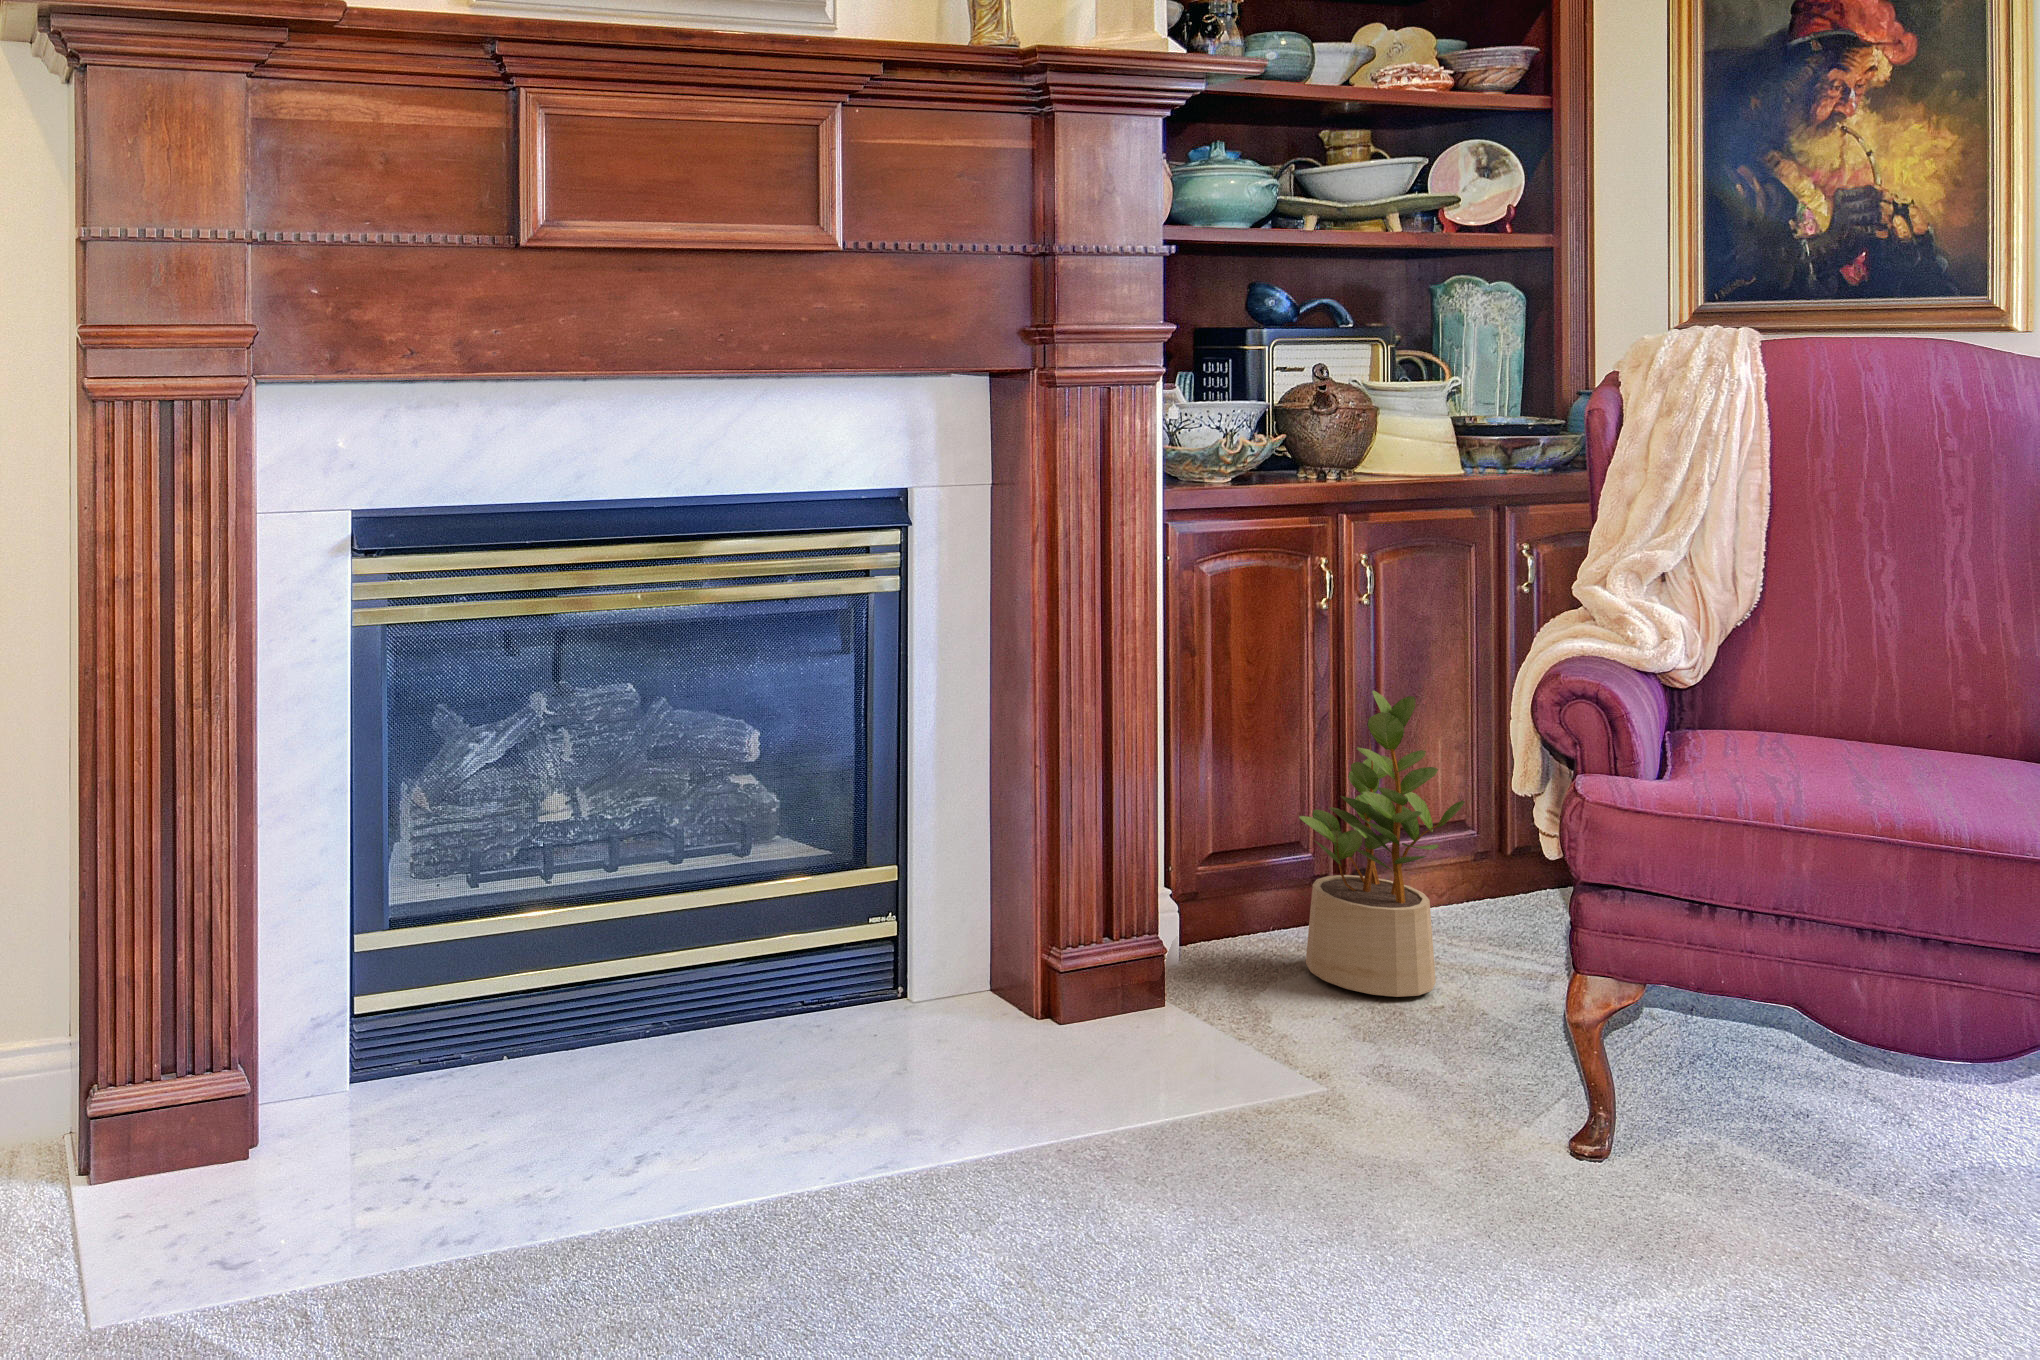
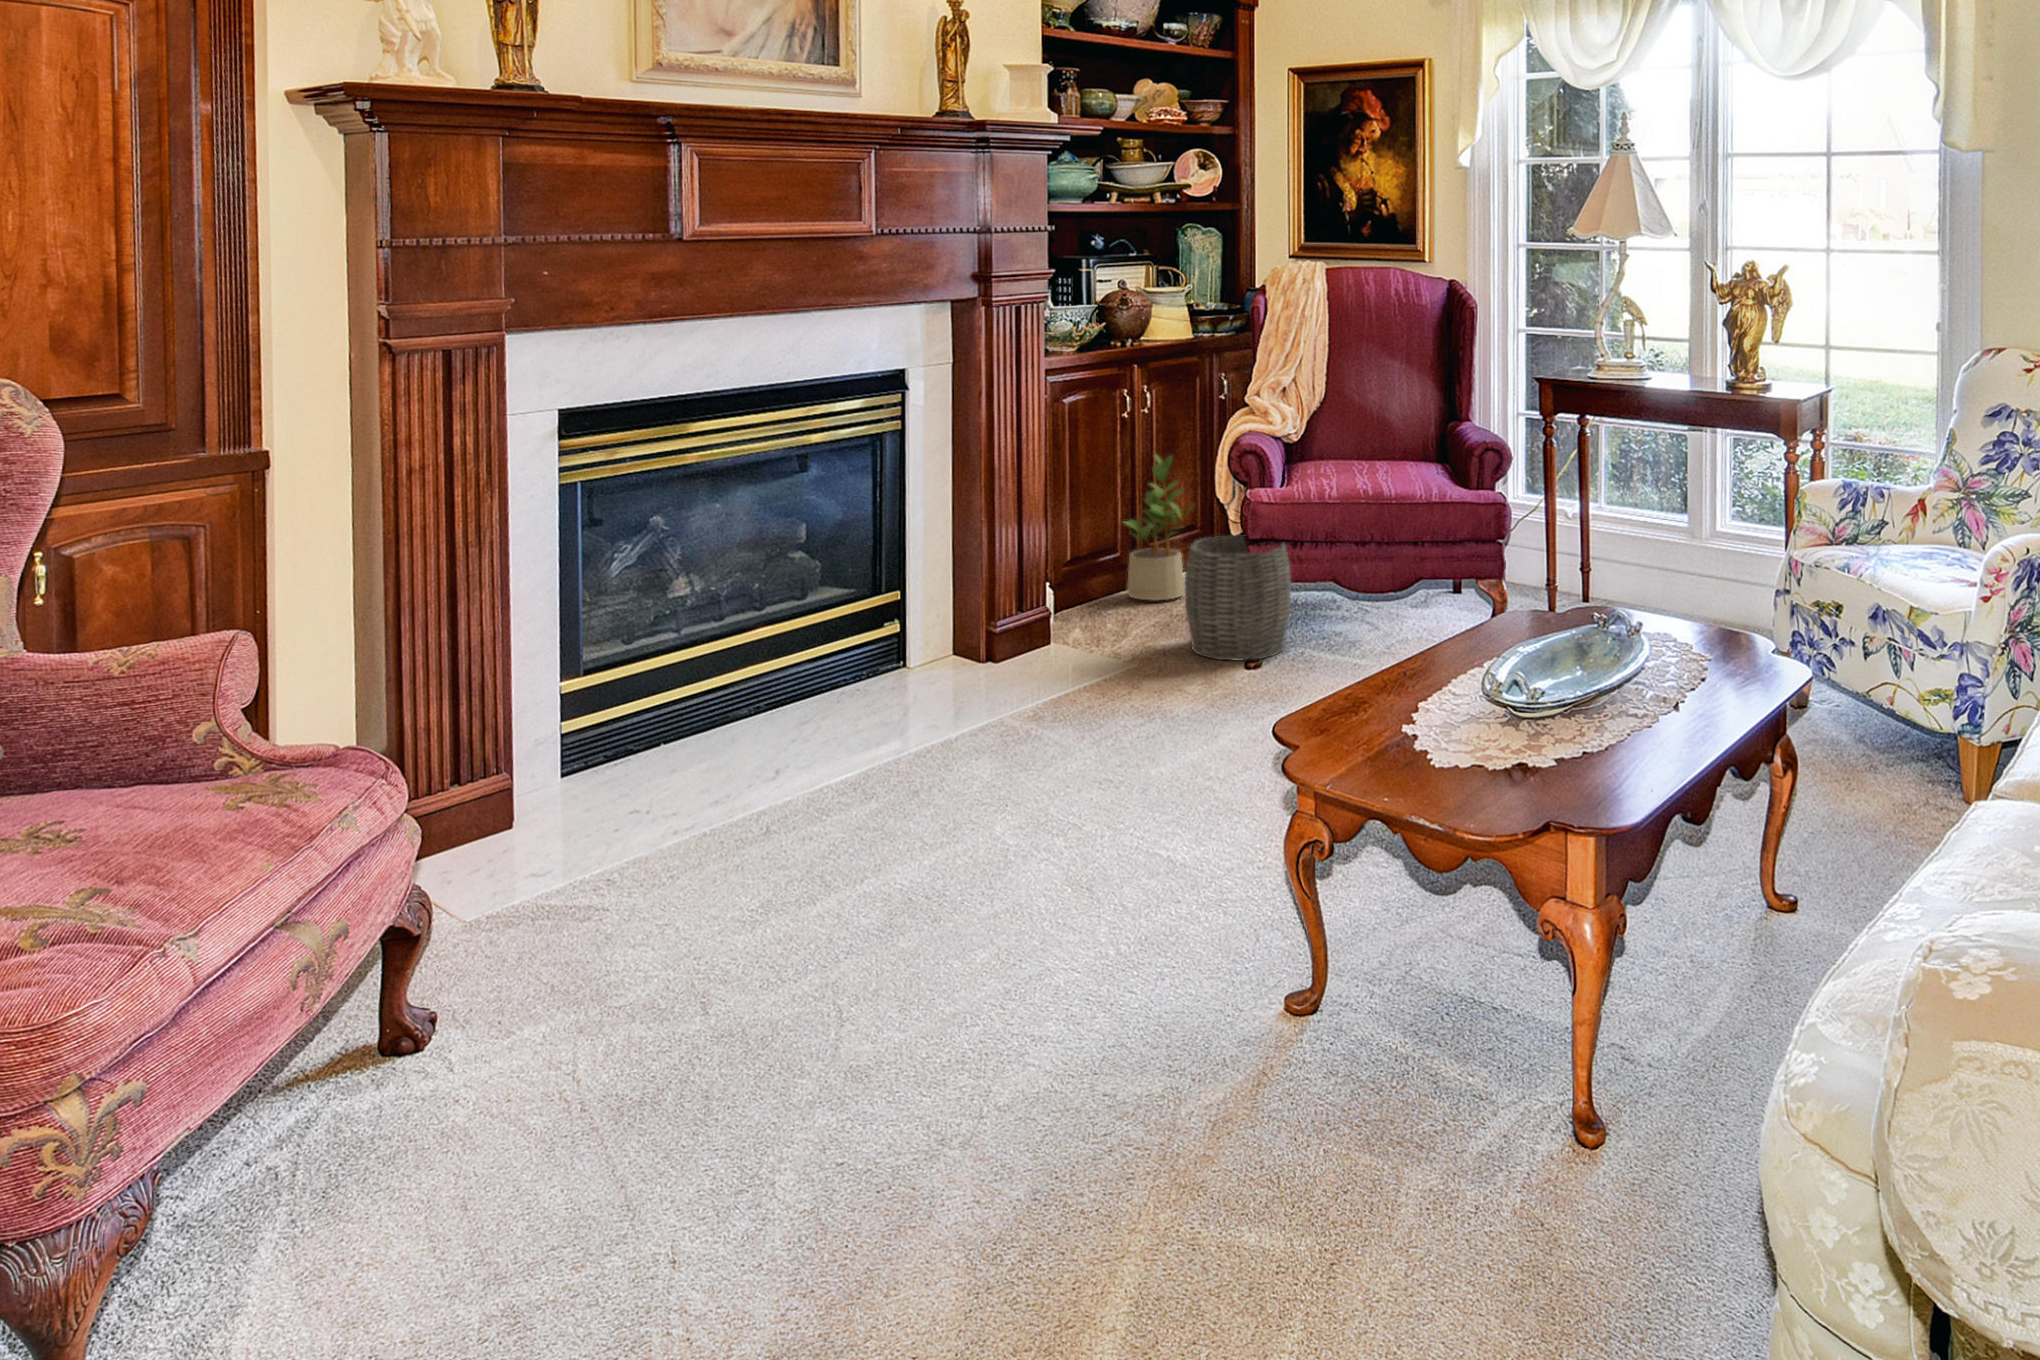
woven basket: none [1451,912,1749,1261] -> present [1185,536,1291,660]

